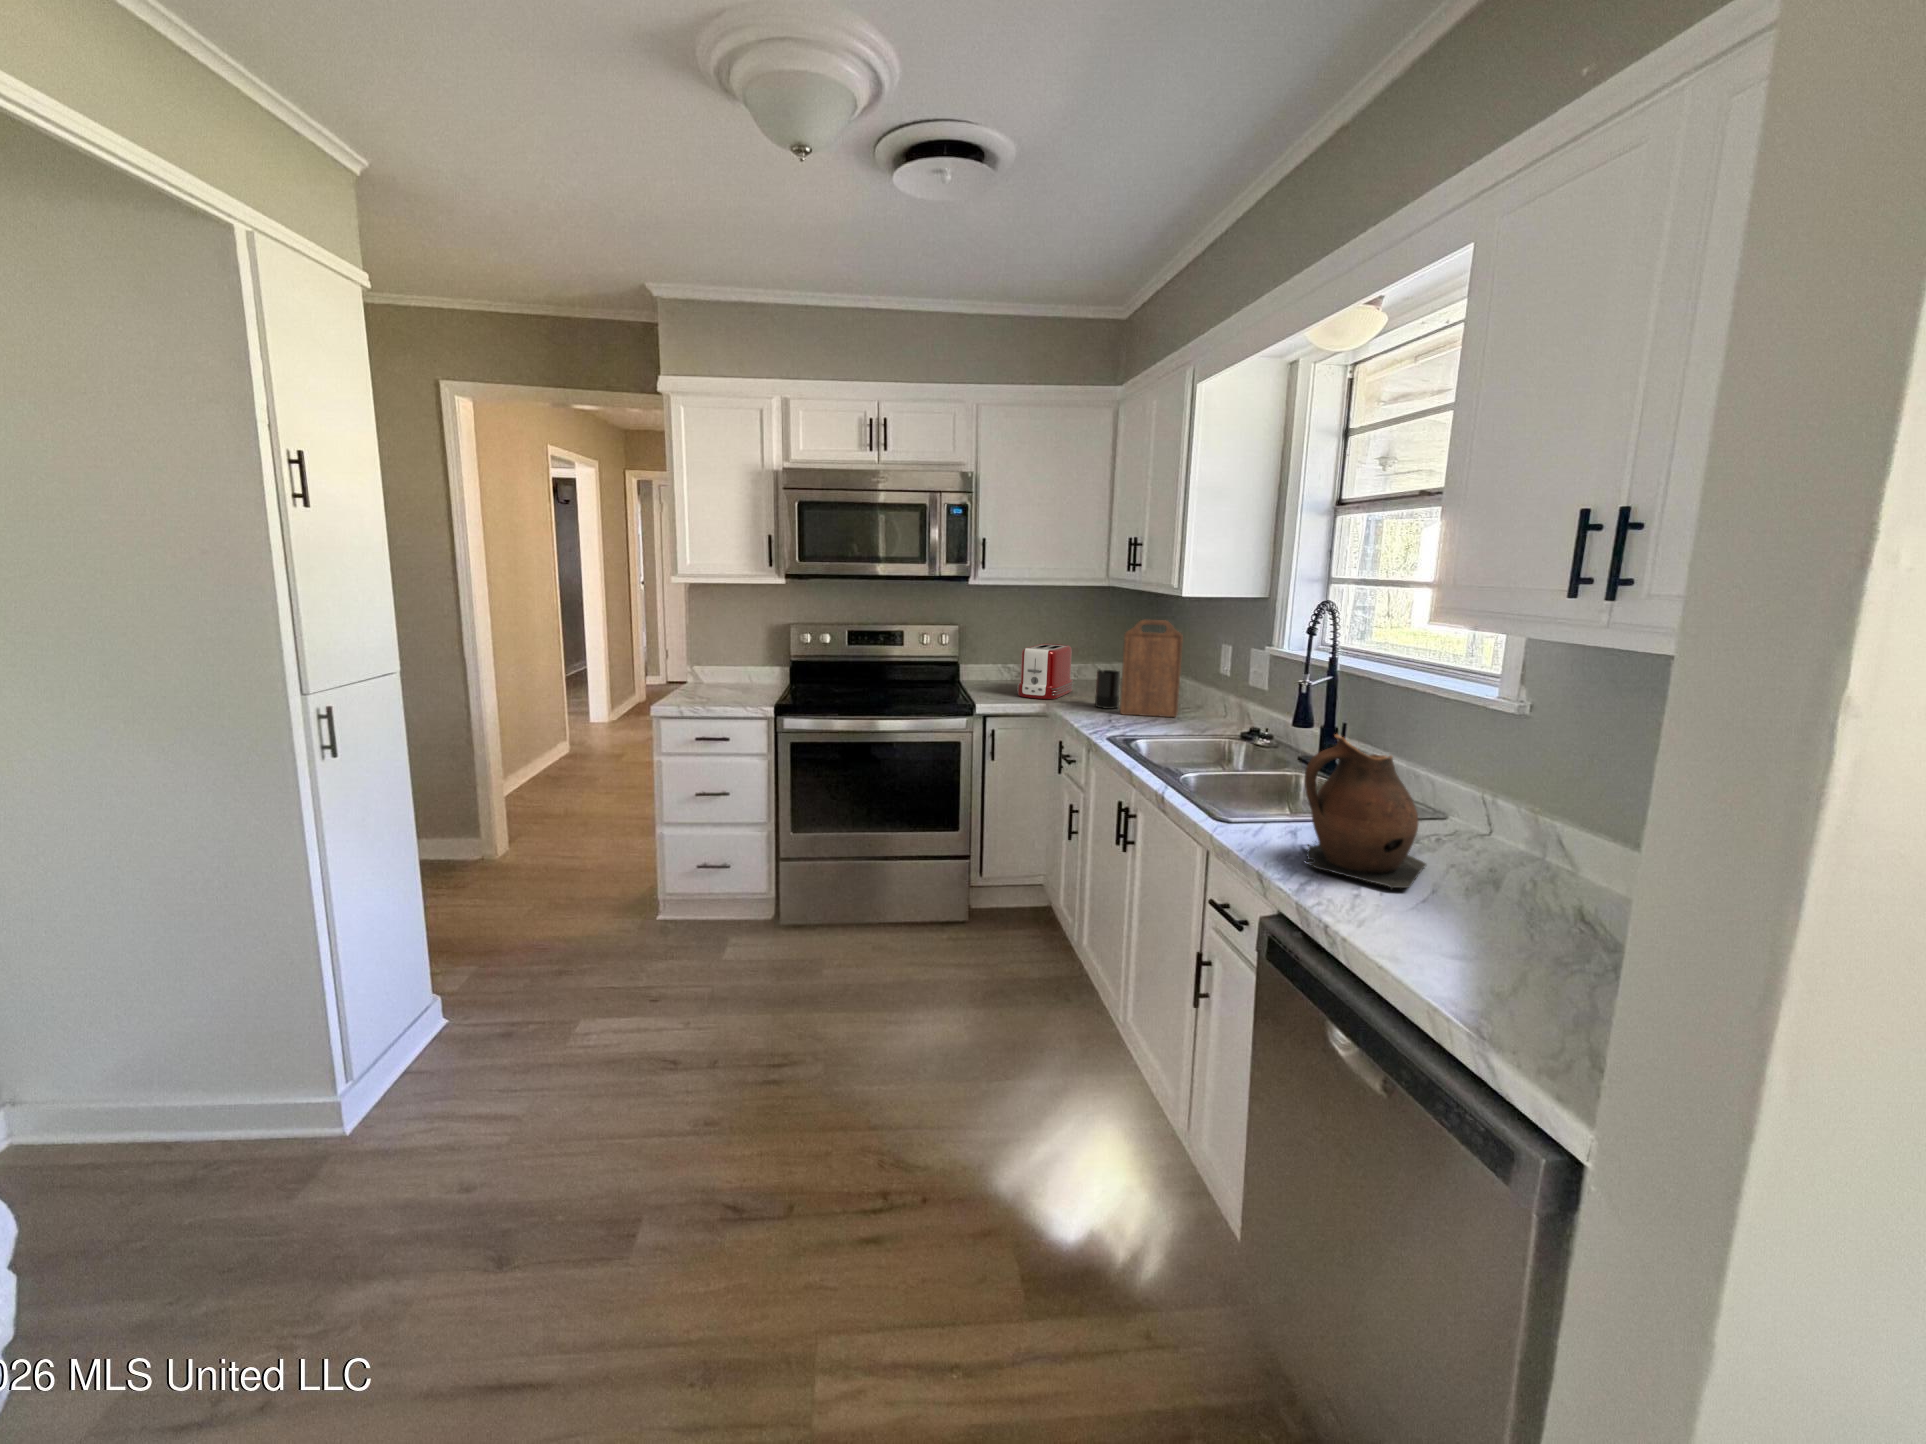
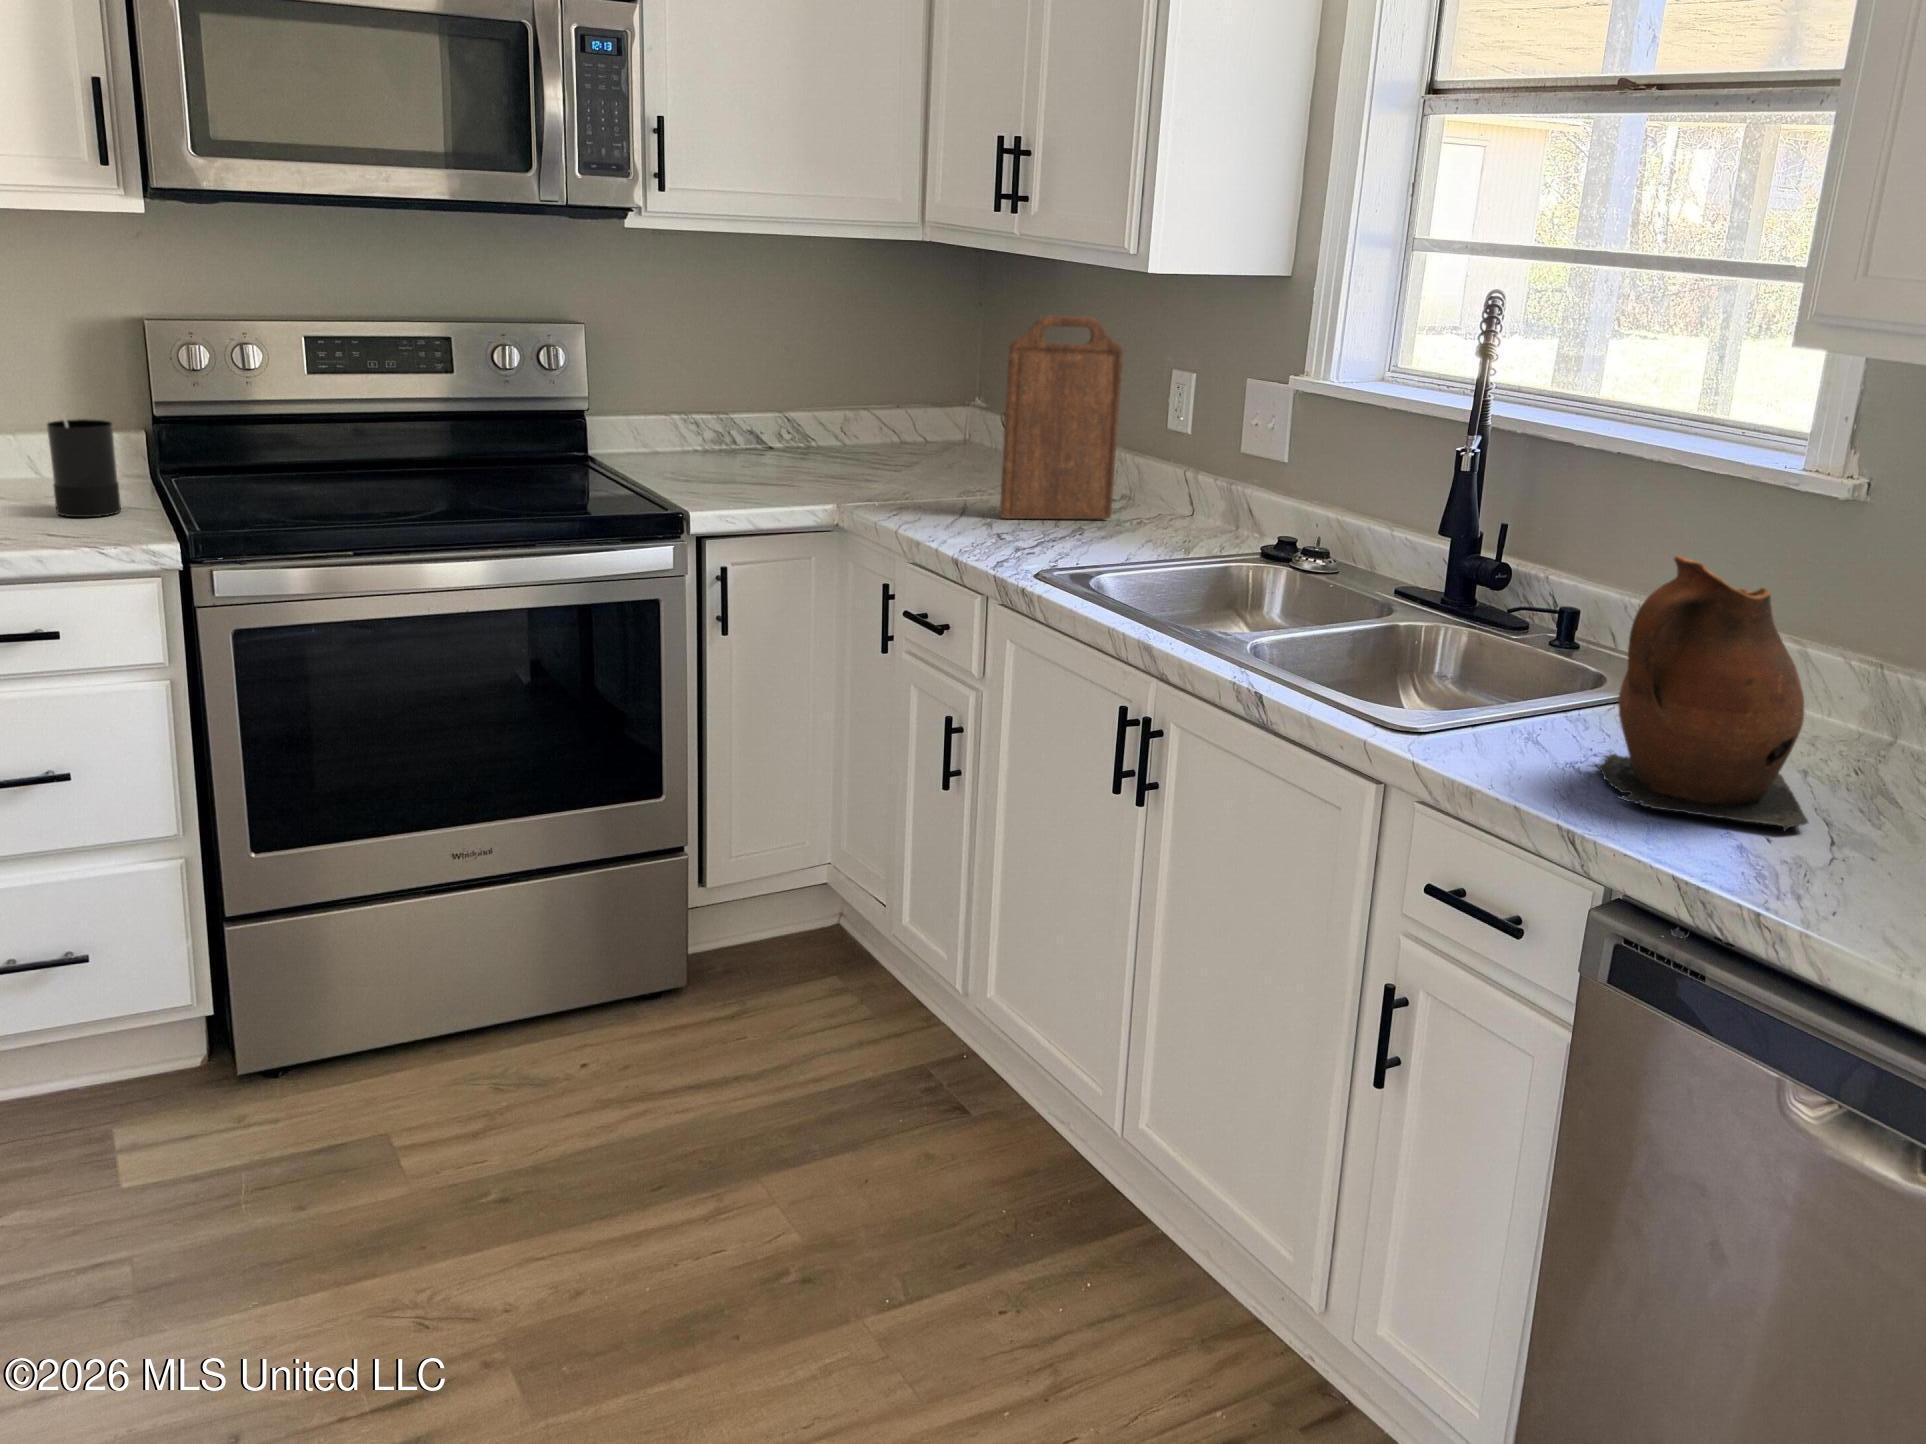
toaster: present [1017,644,1073,699] -> none [751,366,857,491]
candle: present [1095,670,1120,709] -> present [47,412,121,517]

